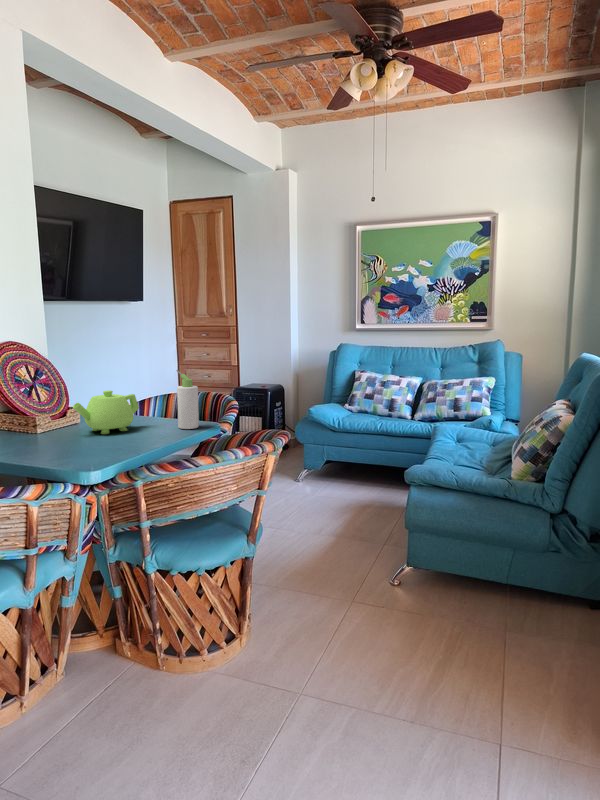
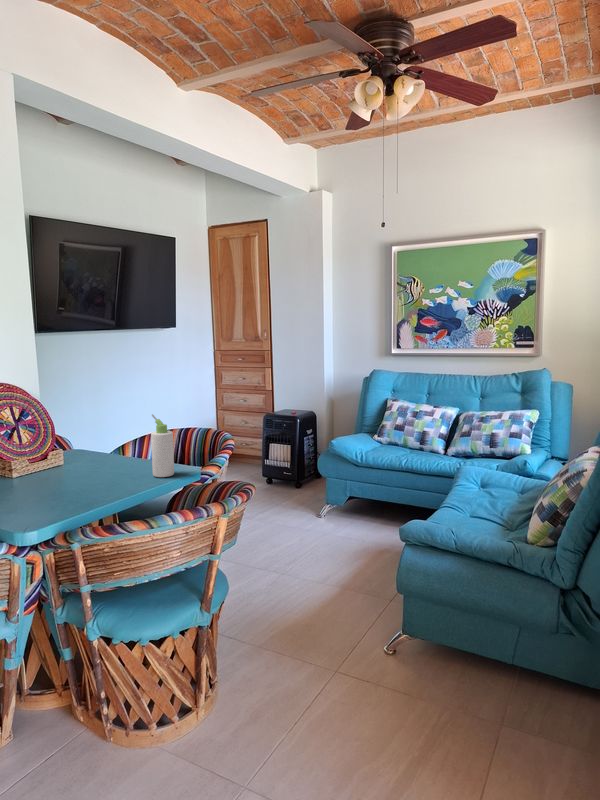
teapot: present [73,390,139,434] -> none [42,436,116,482]

